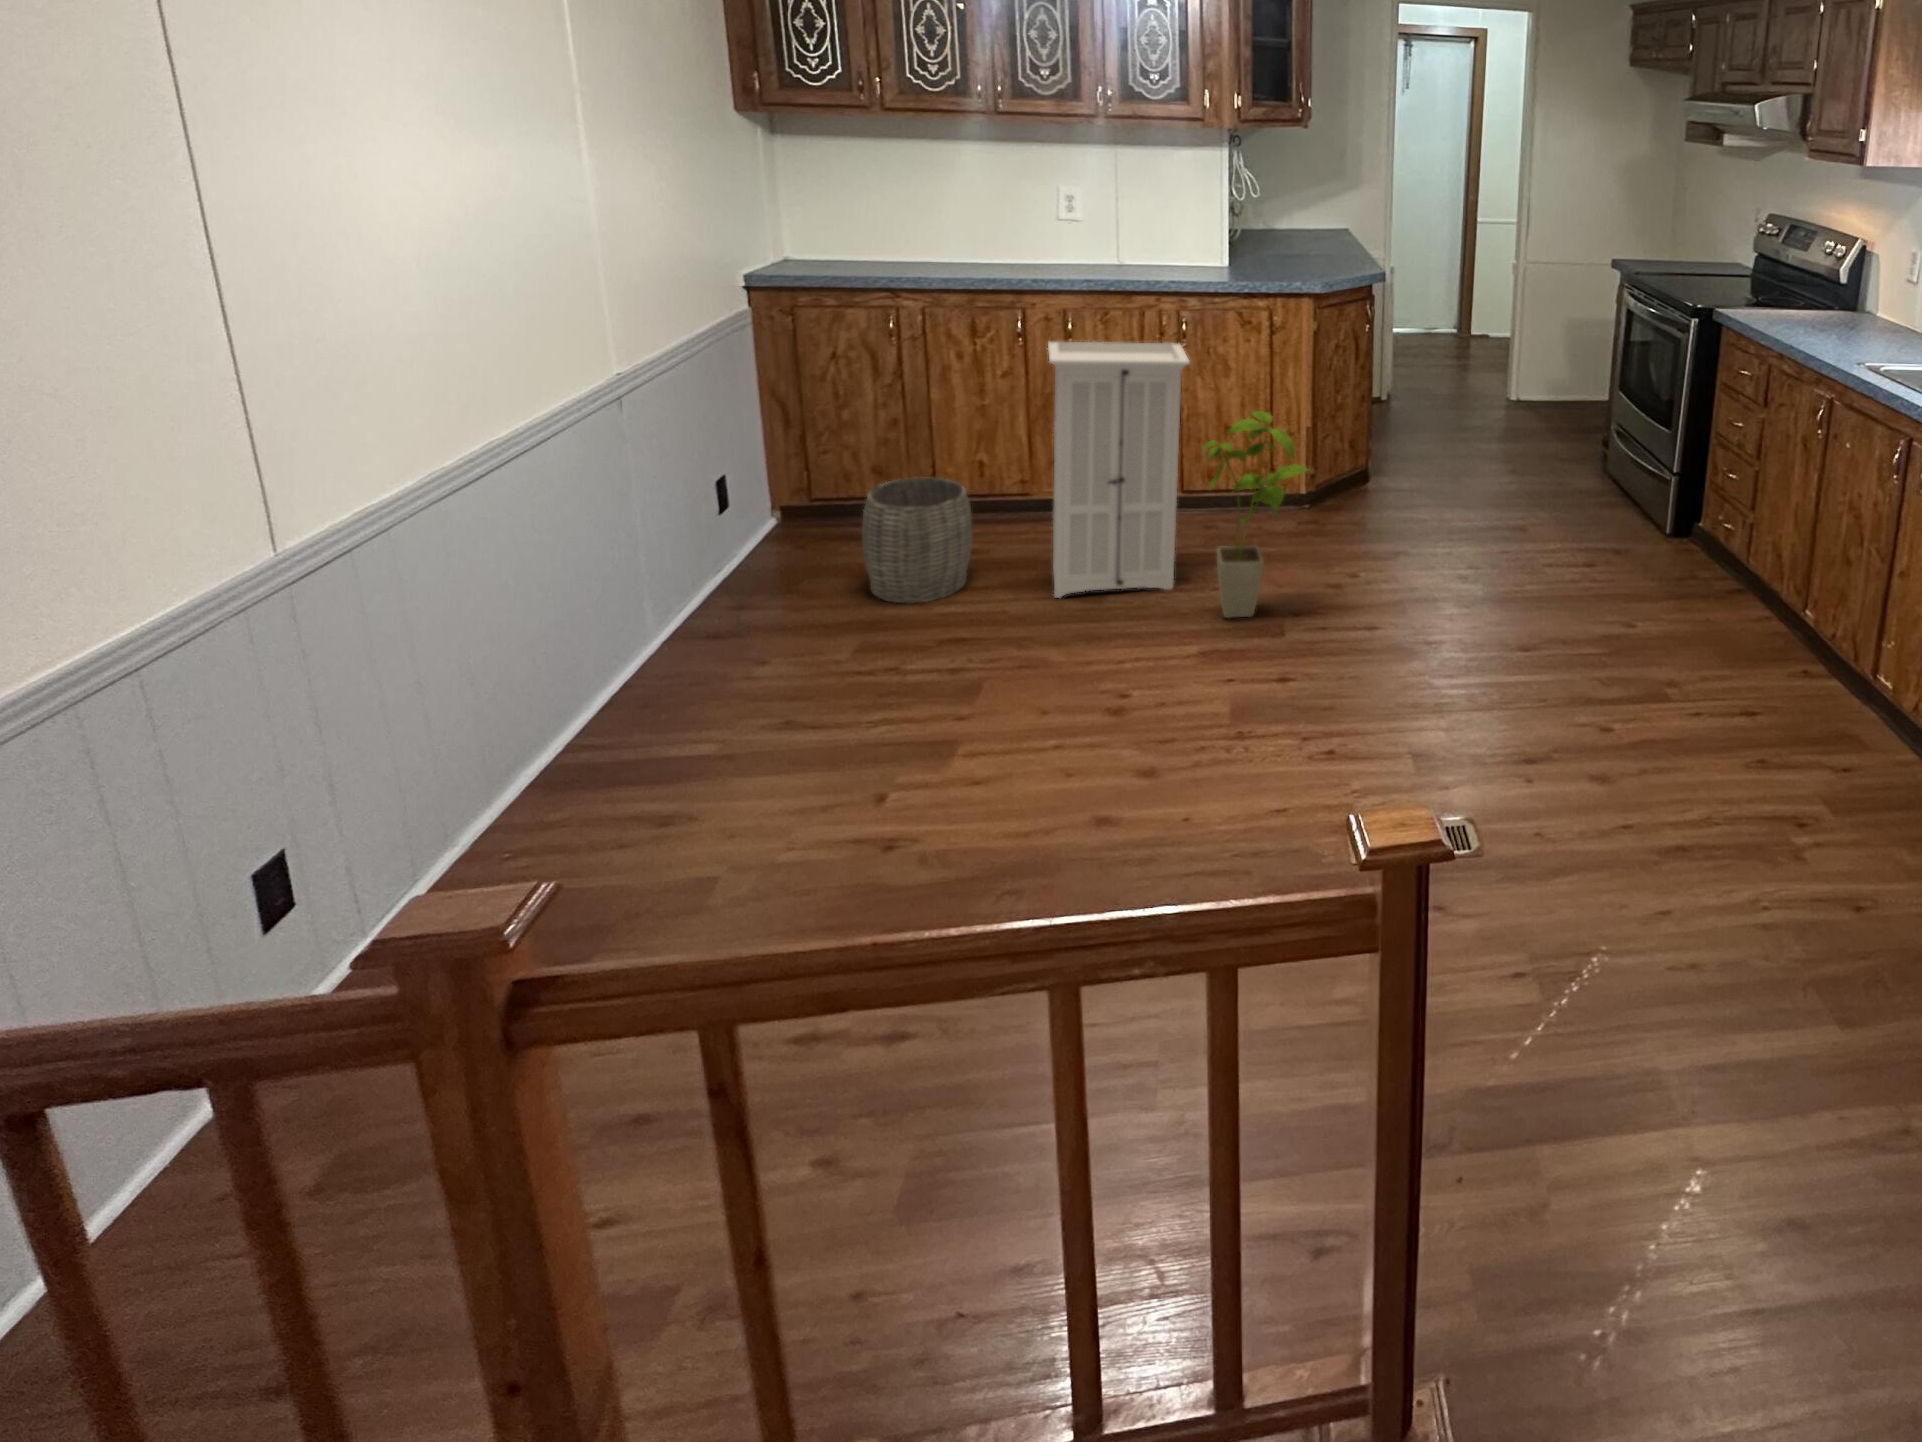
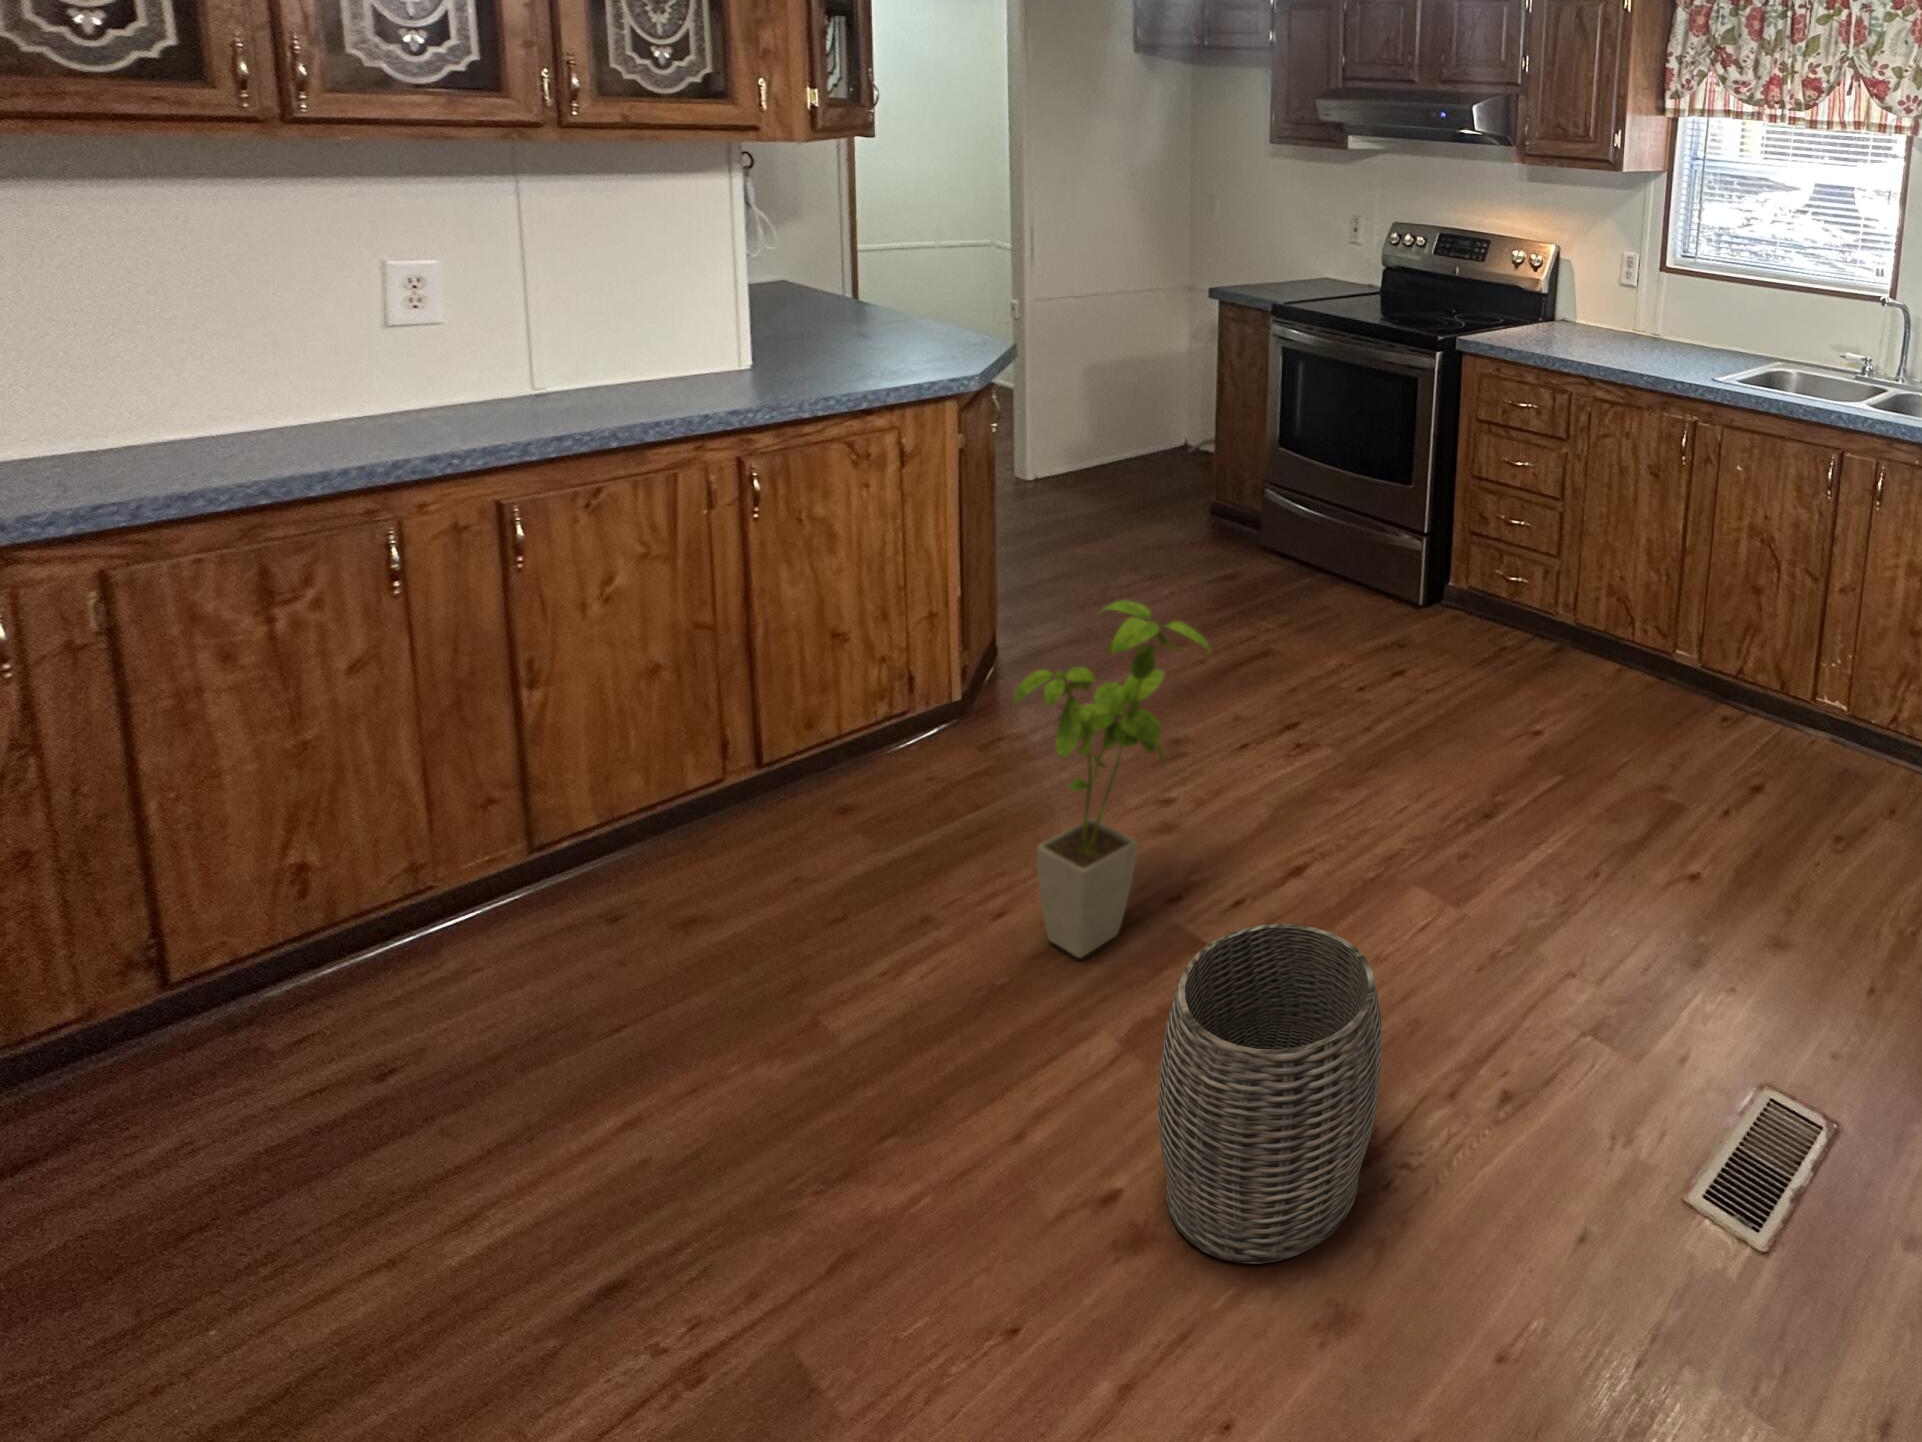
storage cabinet: present [1048,339,1190,598] -> none [629,513,957,1073]
woven basket: present [862,478,972,603] -> present [1158,924,1381,1264]

